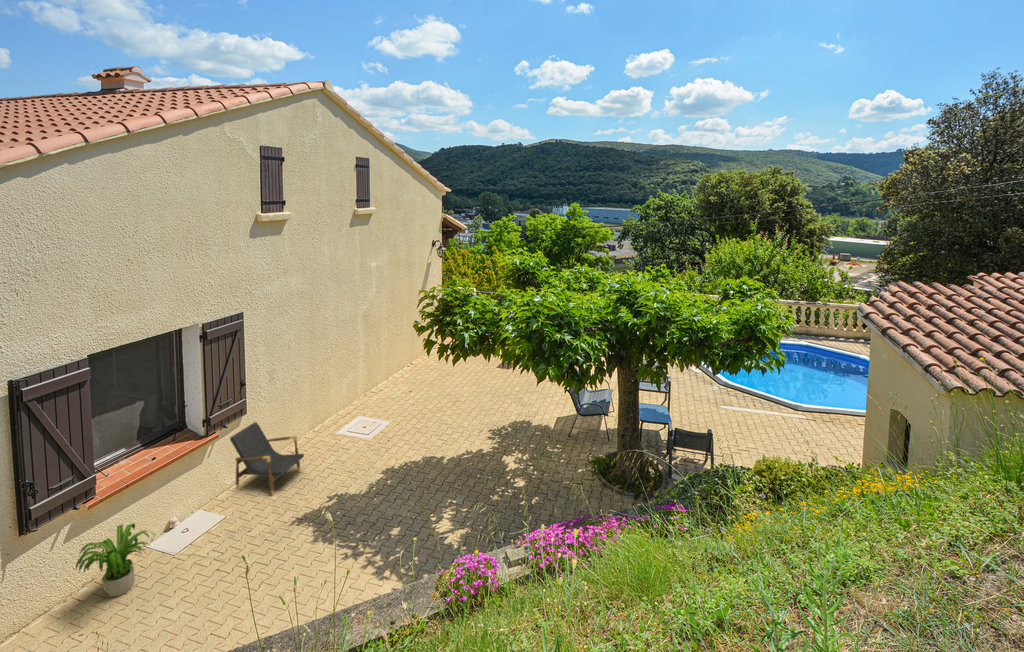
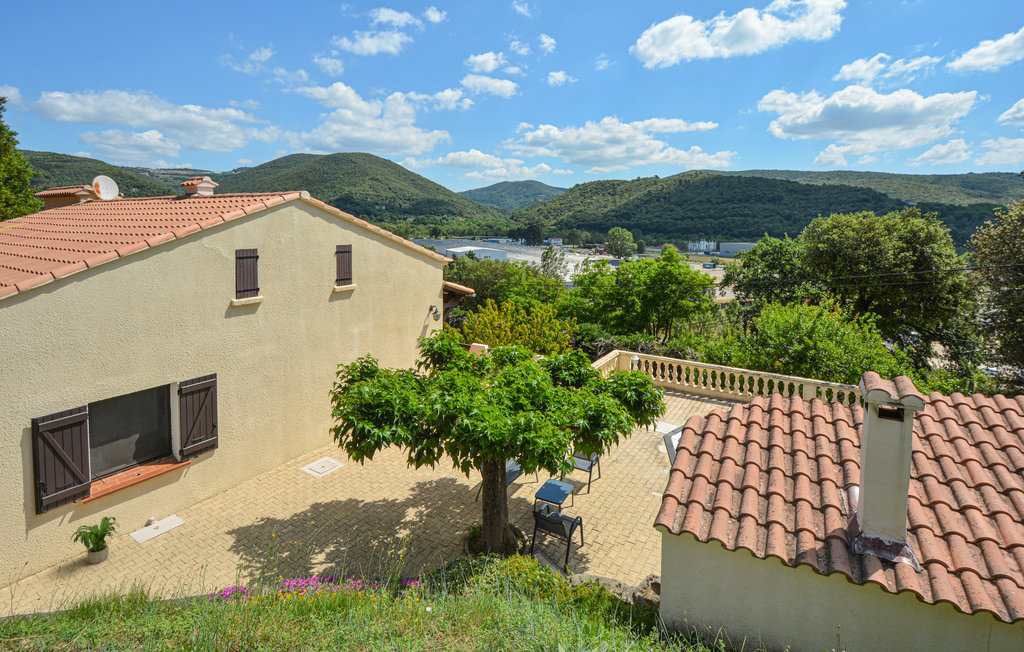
lounge chair: present [230,422,304,496] -> none [202,455,257,513]

